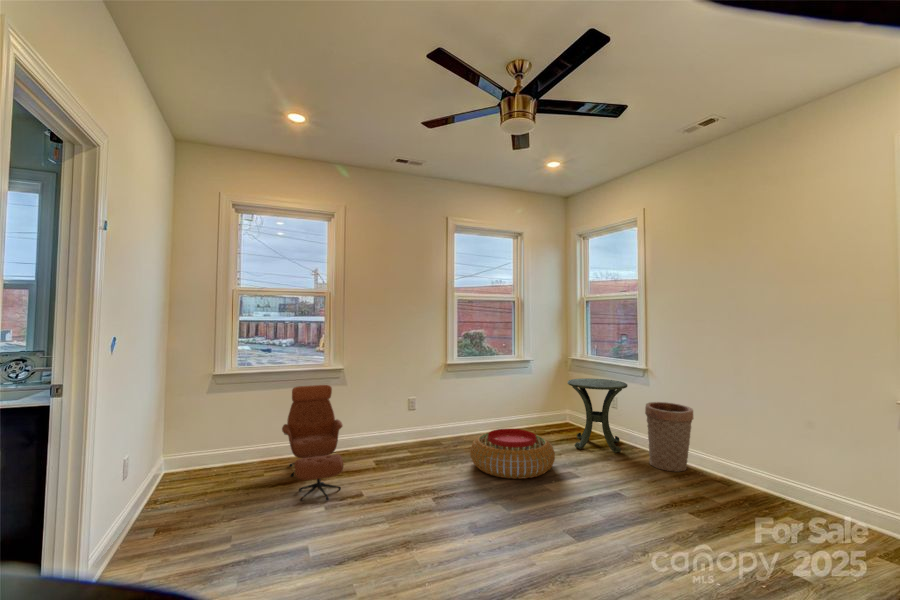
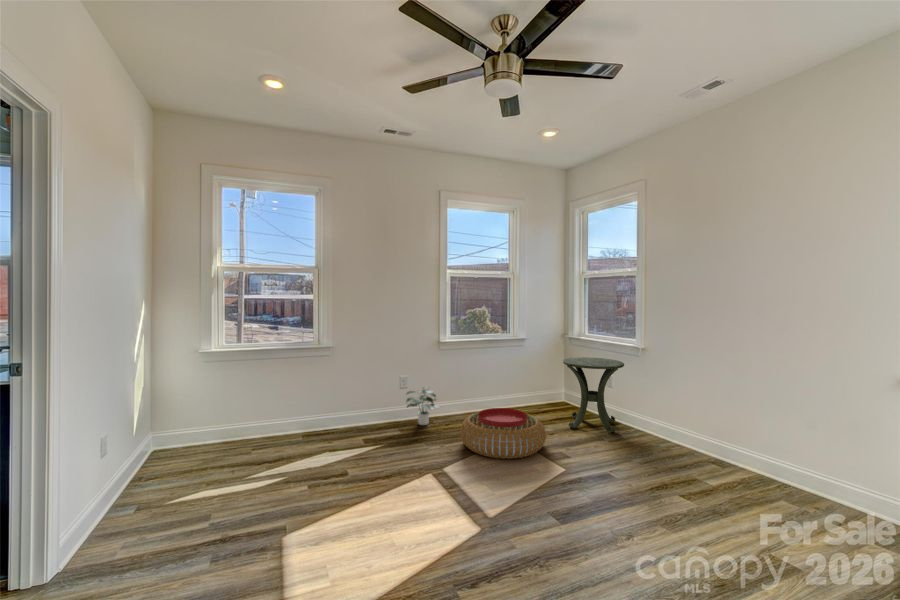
lounge chair: present [282,385,343,501] -> none [269,363,331,480]
basket: present [645,402,694,471] -> none [640,382,690,452]
potted plant: none [414,407,449,446] -> present [406,386,439,425]

